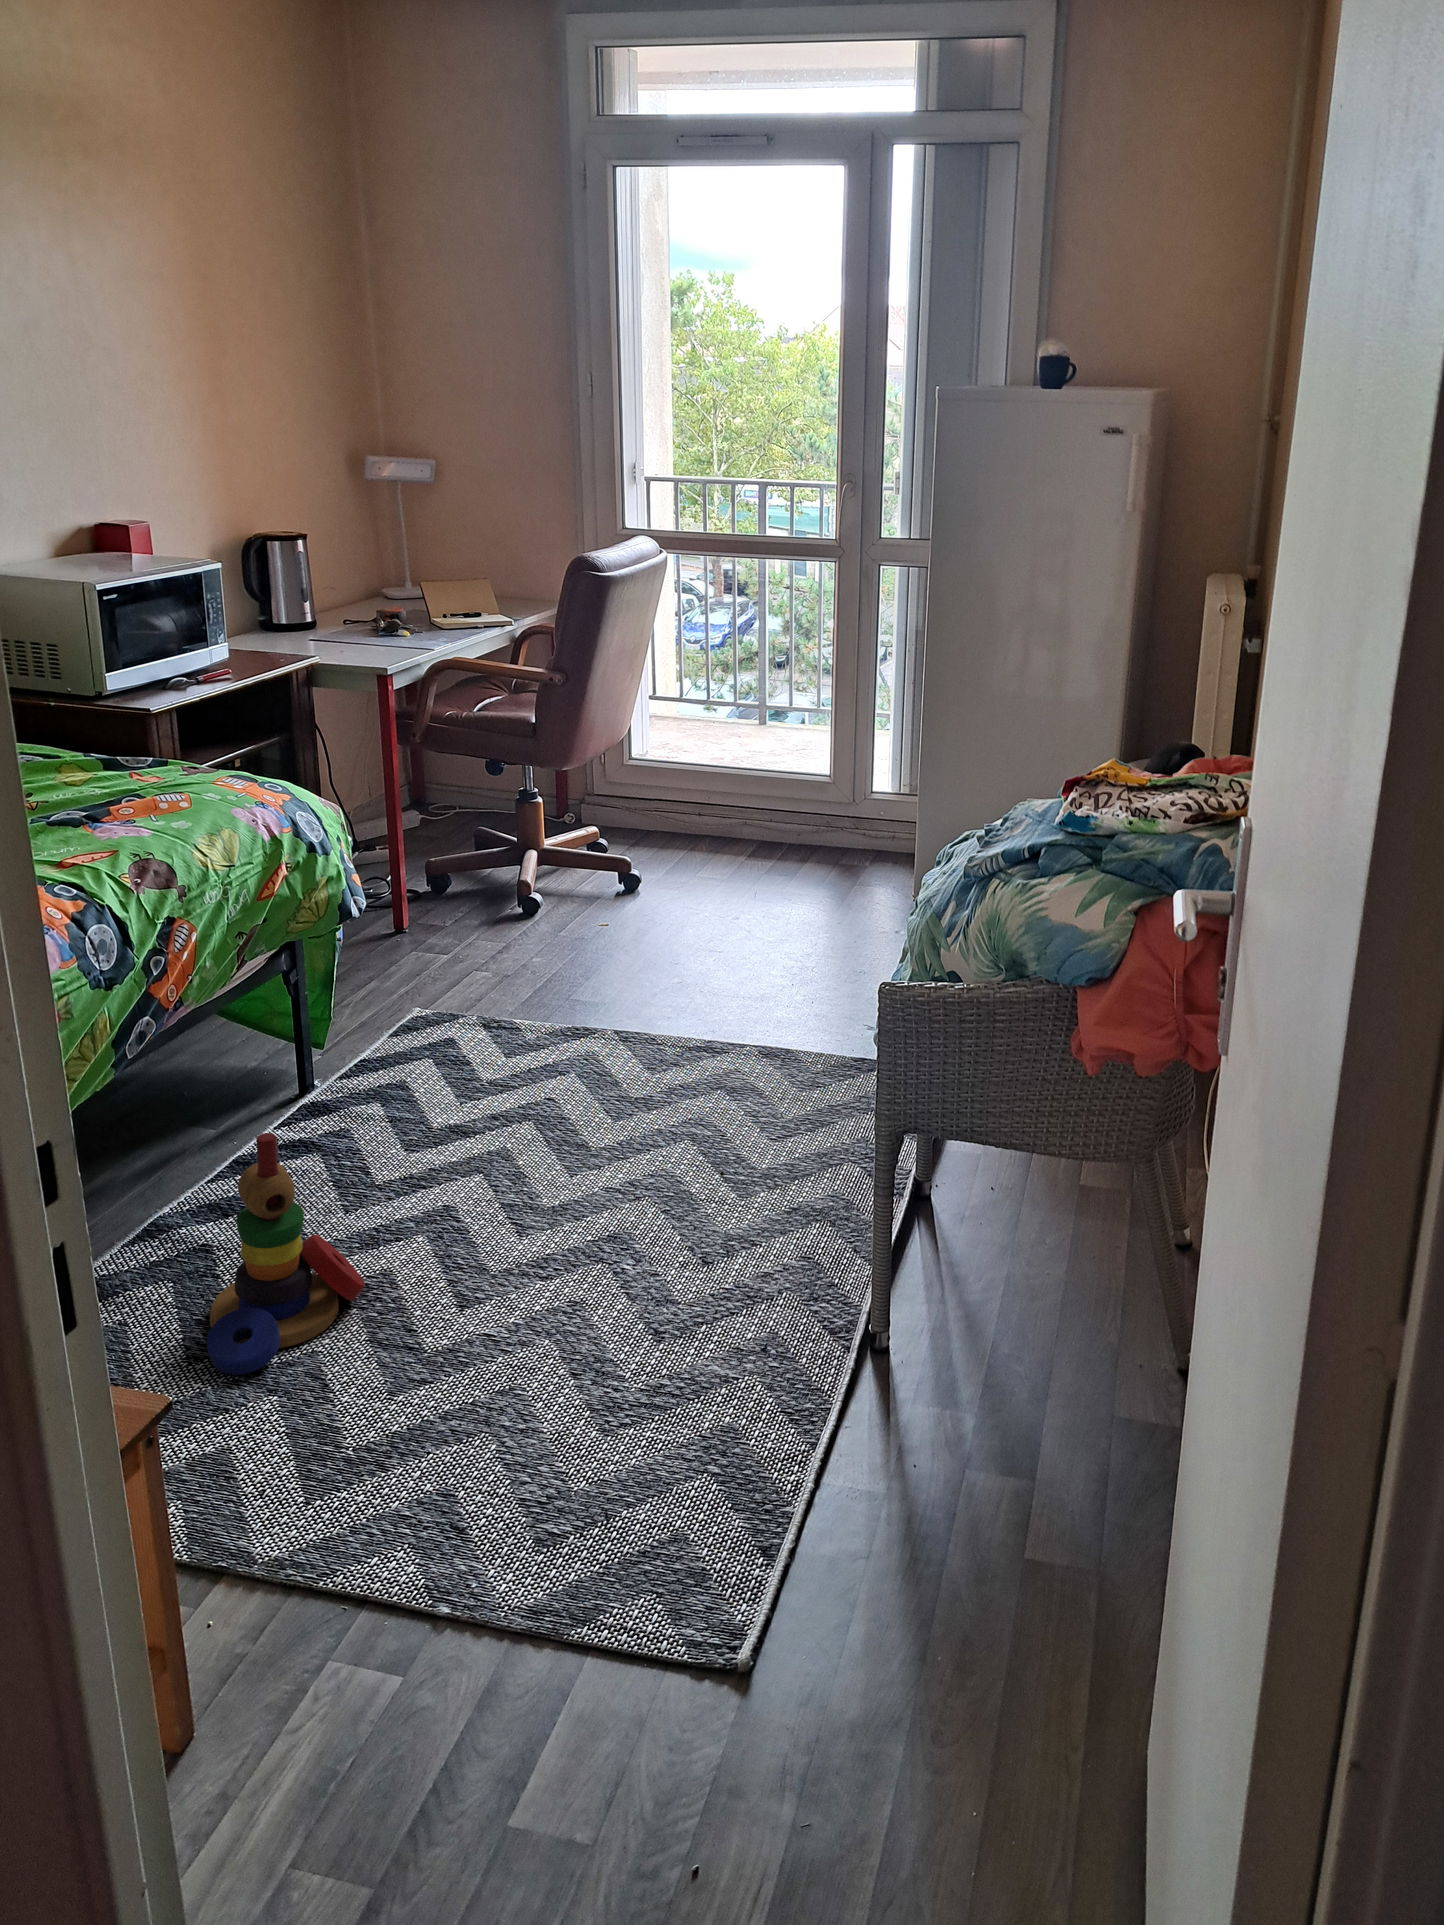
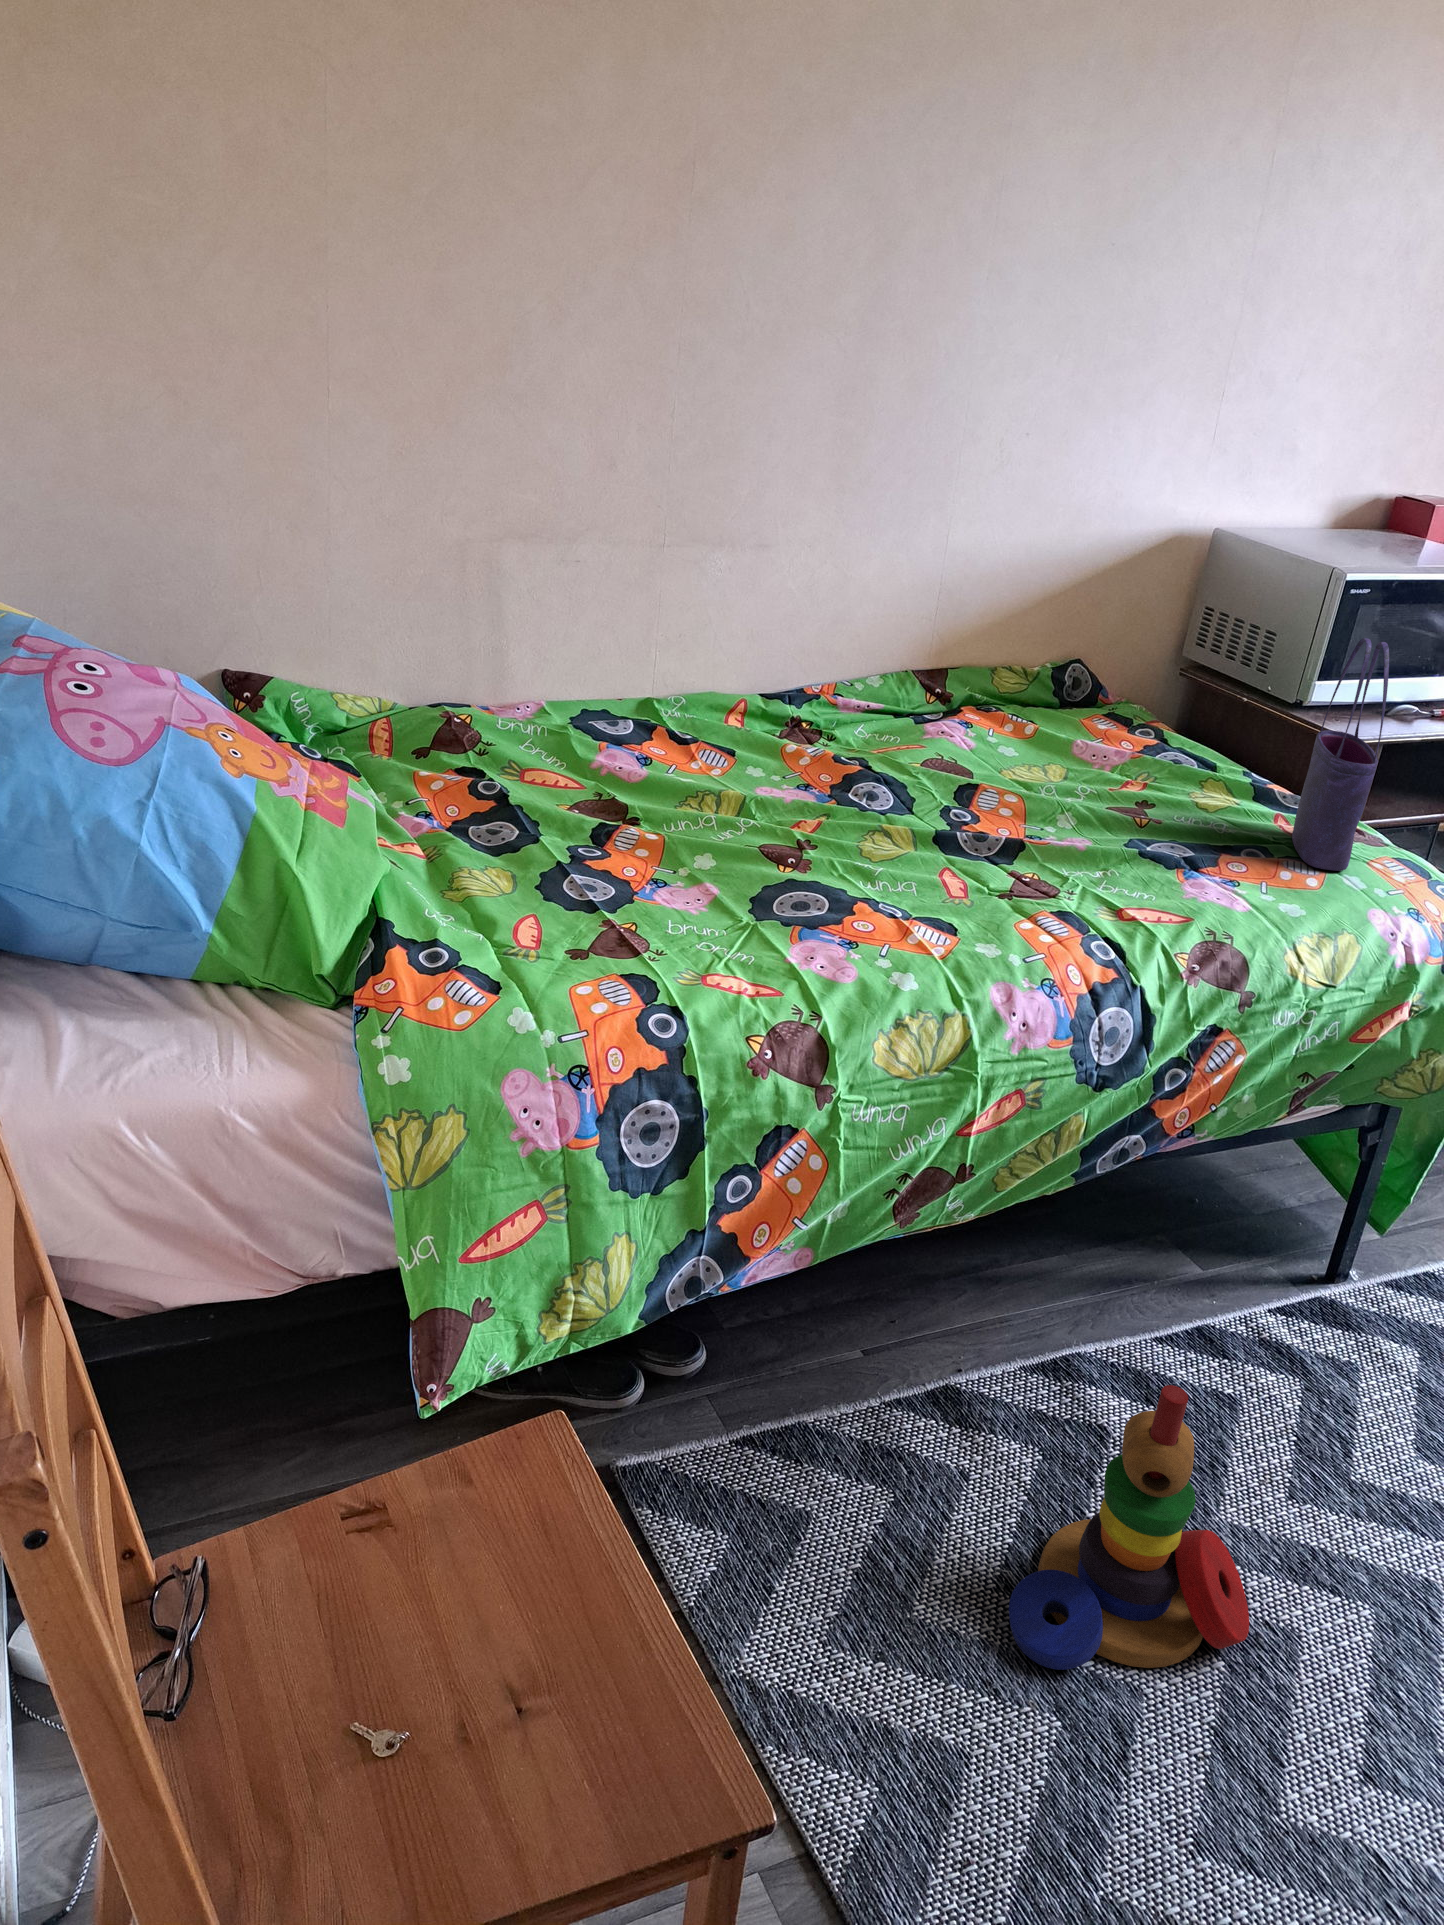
tote bag: none [147,612,204,796] -> present [1292,638,1389,871]

